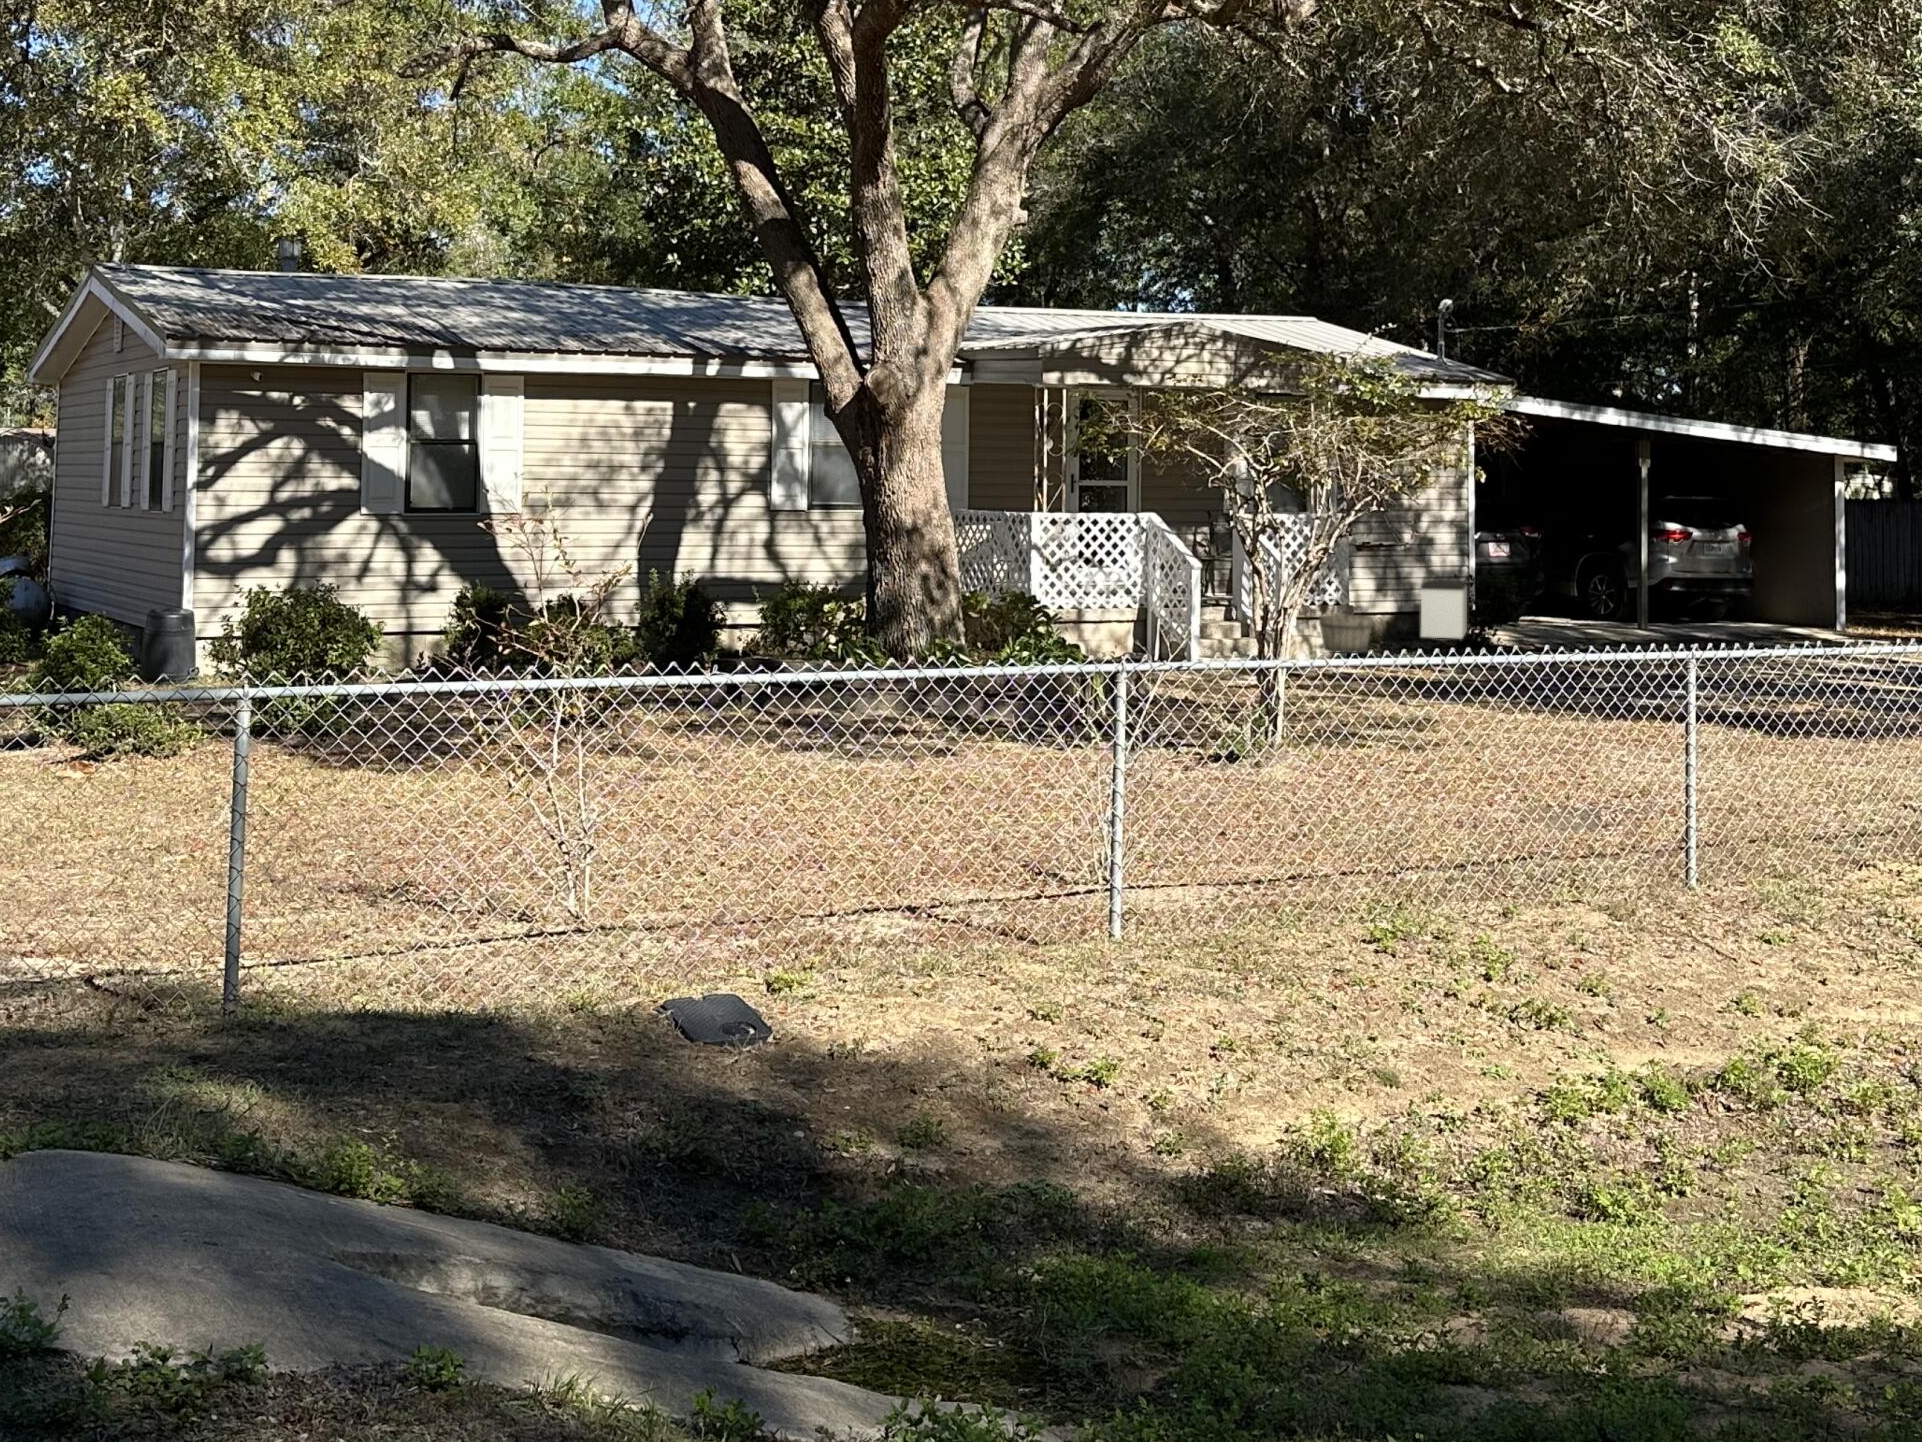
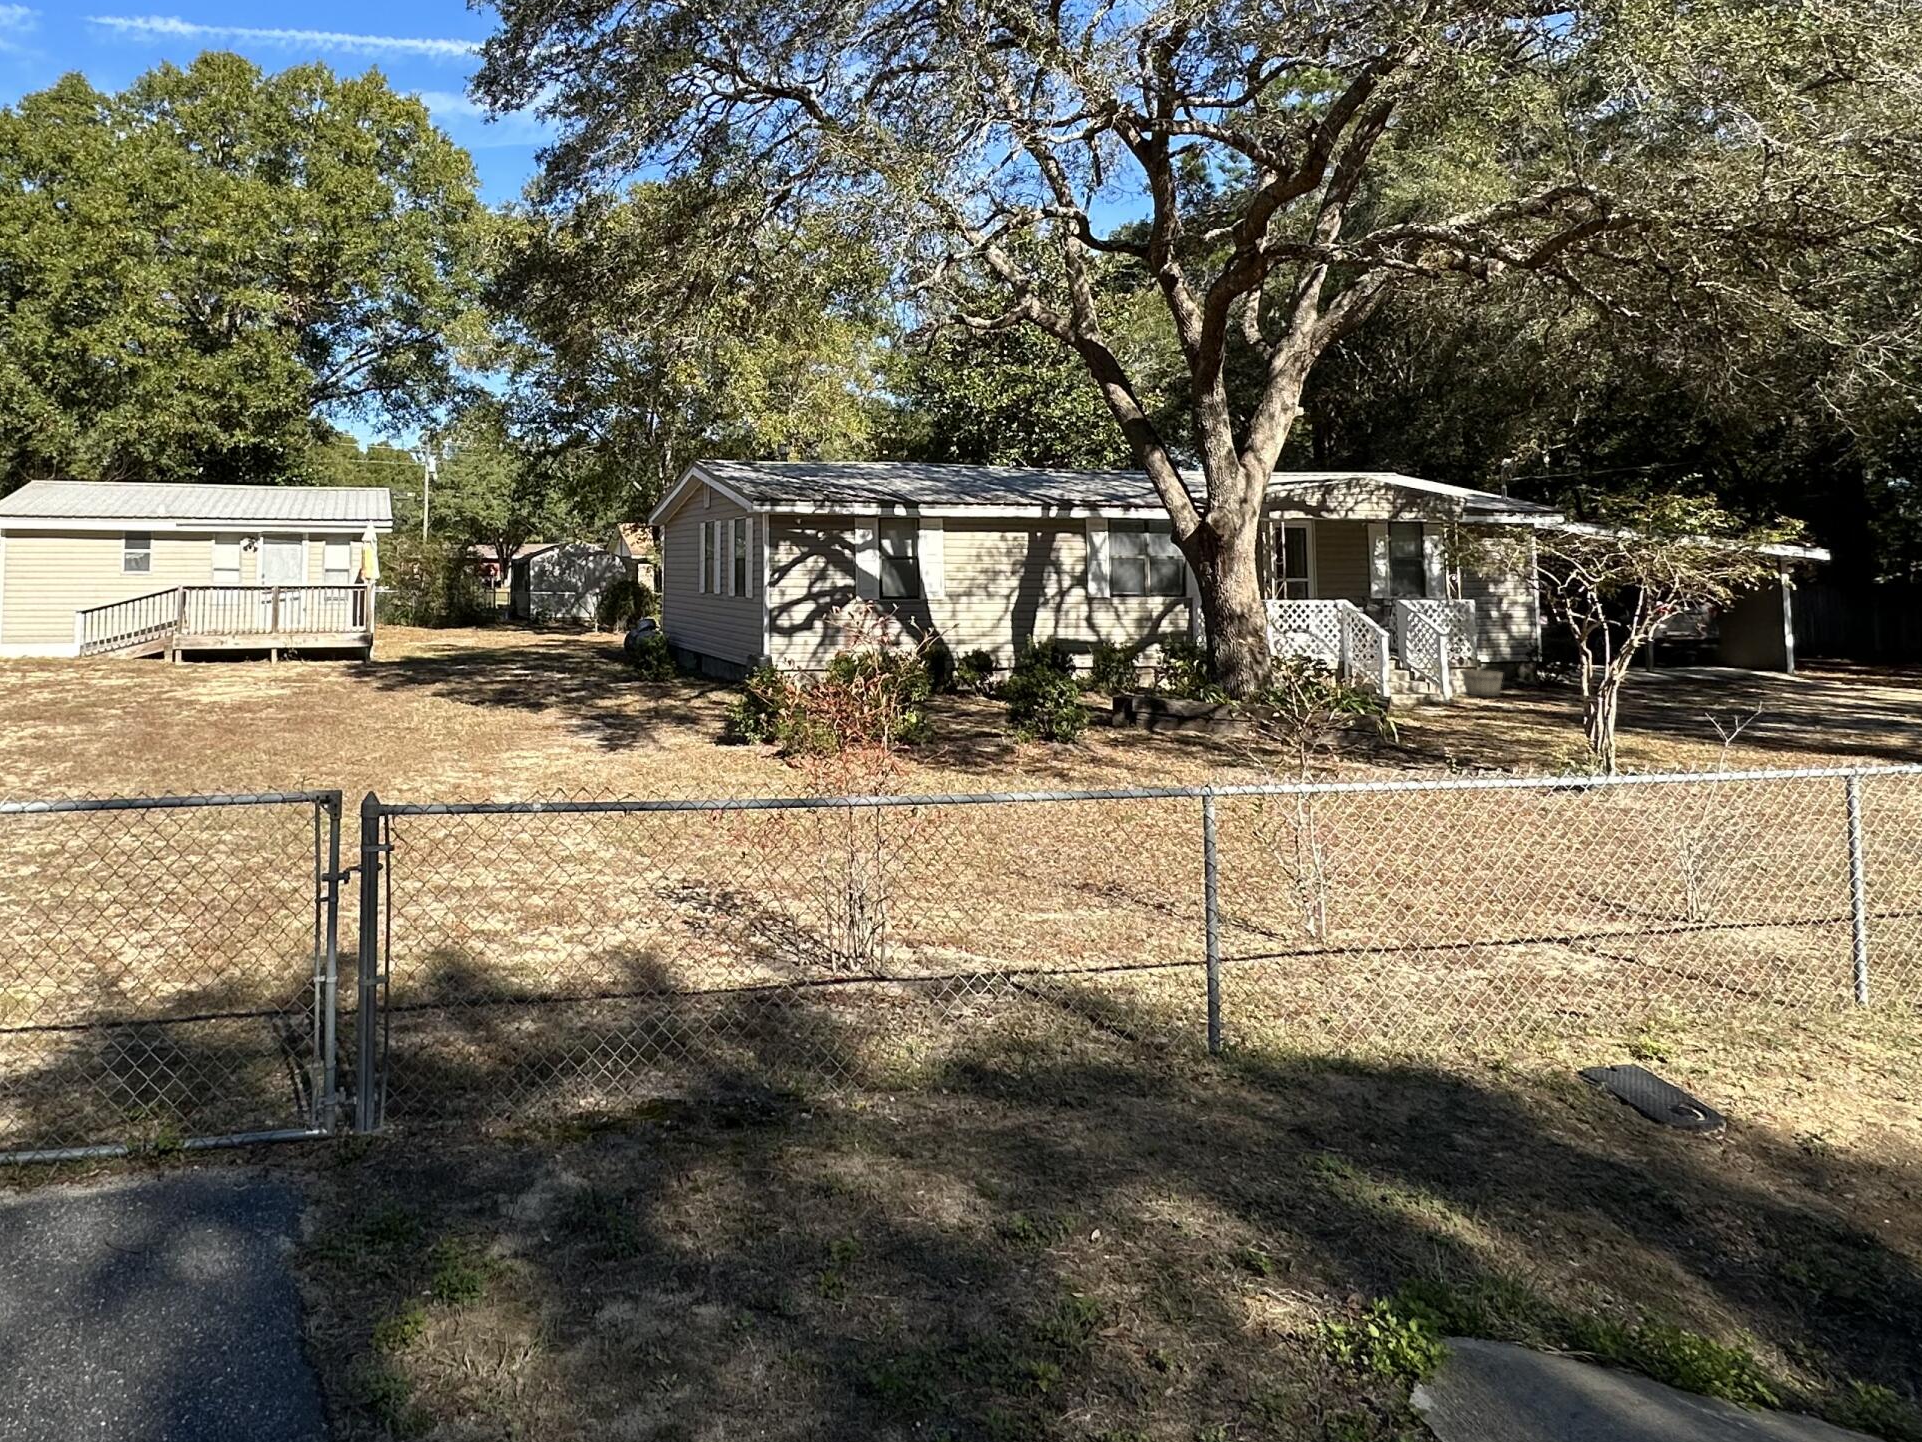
bench: present [1421,580,1467,638] -> none [1527,648,1563,688]

